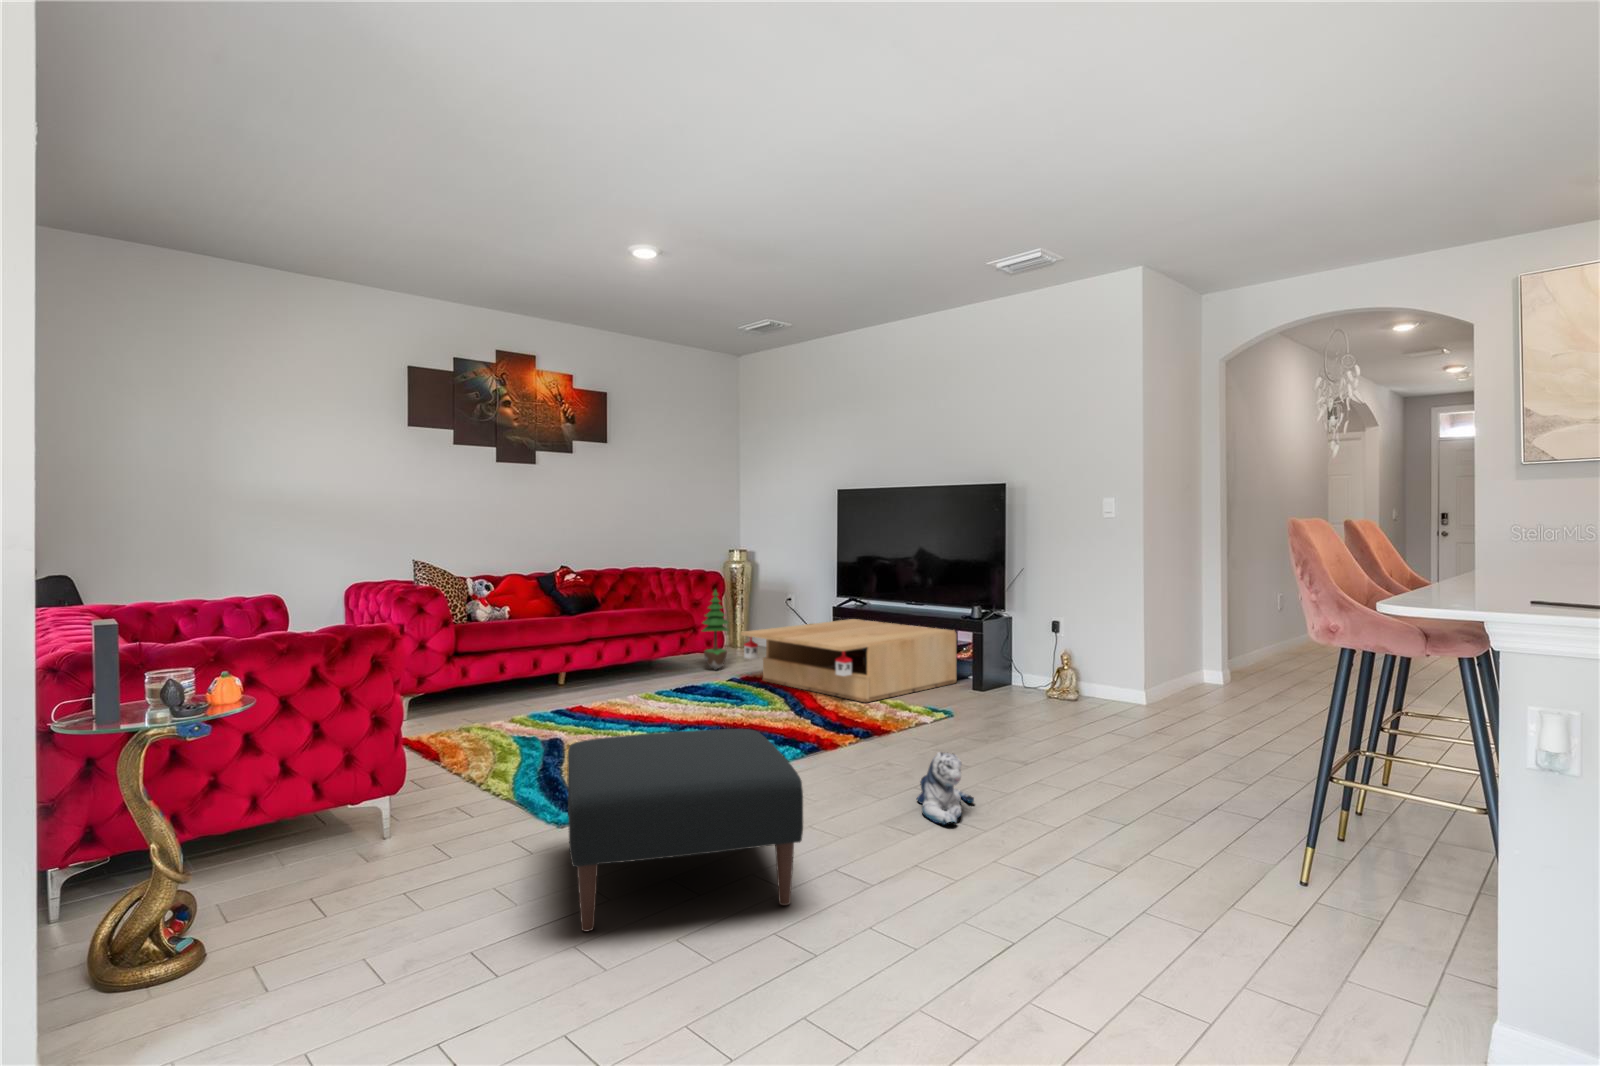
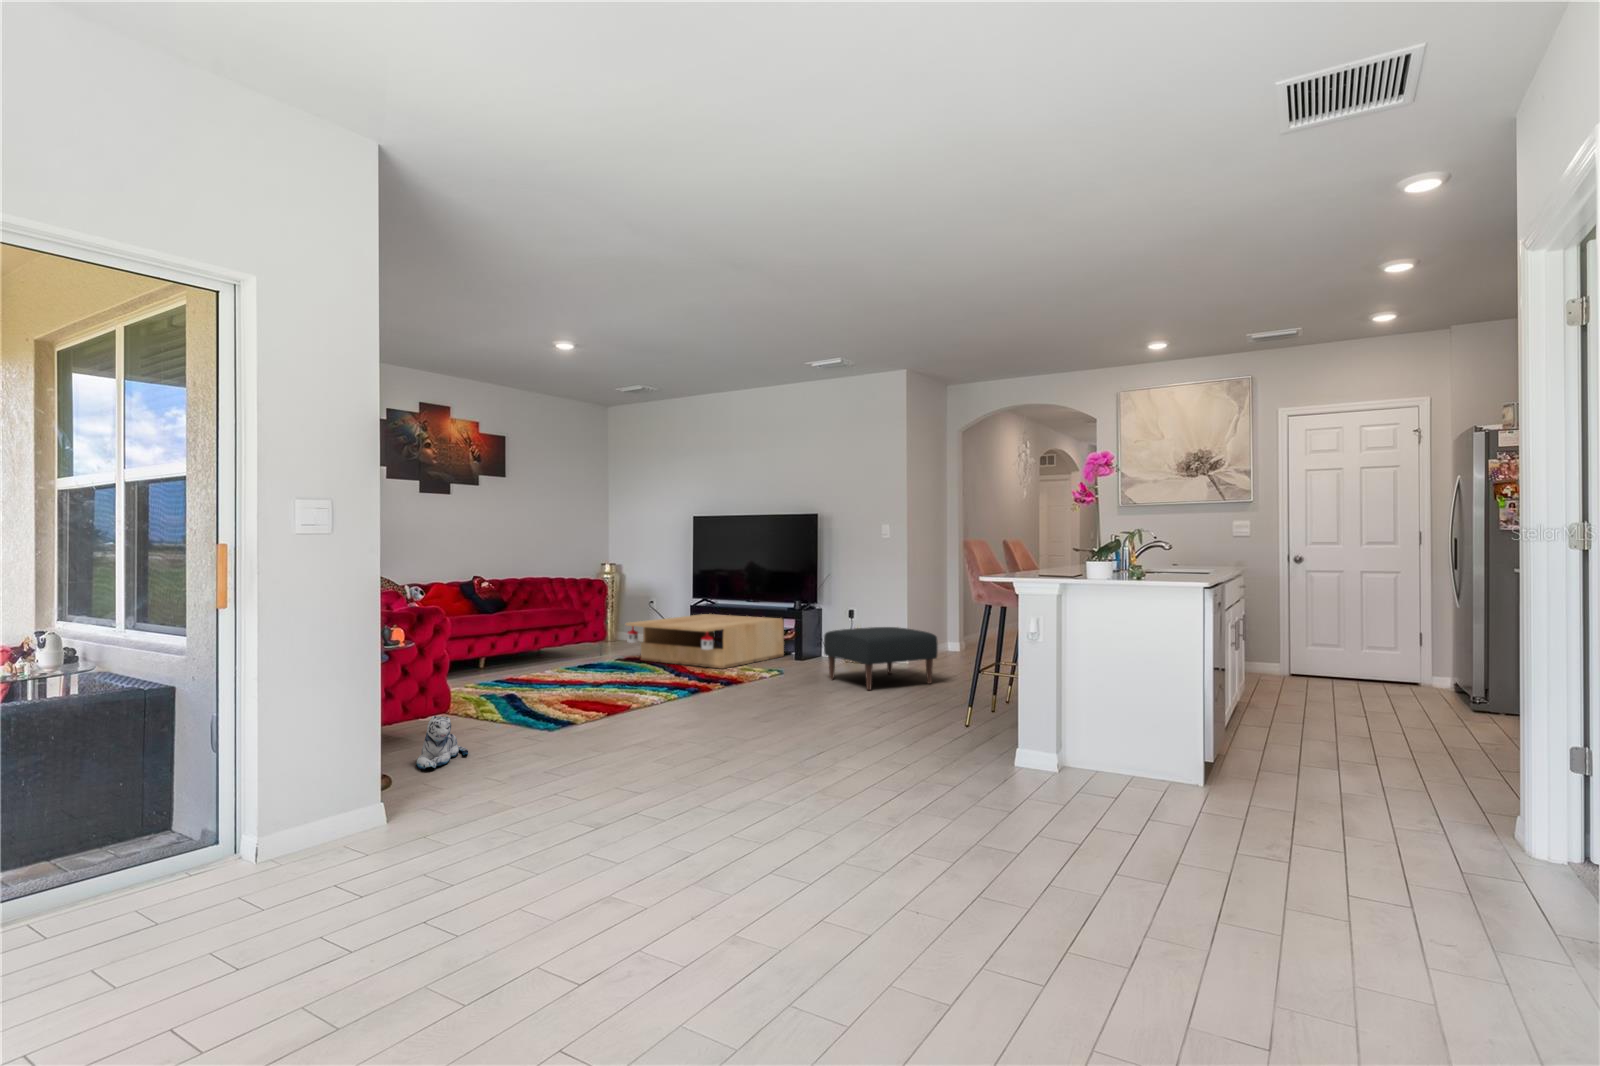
potted tree: present [702,590,728,670] -> none [588,592,612,655]
ottoman: present [567,729,803,931] -> present [824,627,938,690]
plush toy: present [917,752,974,825] -> present [417,716,468,770]

